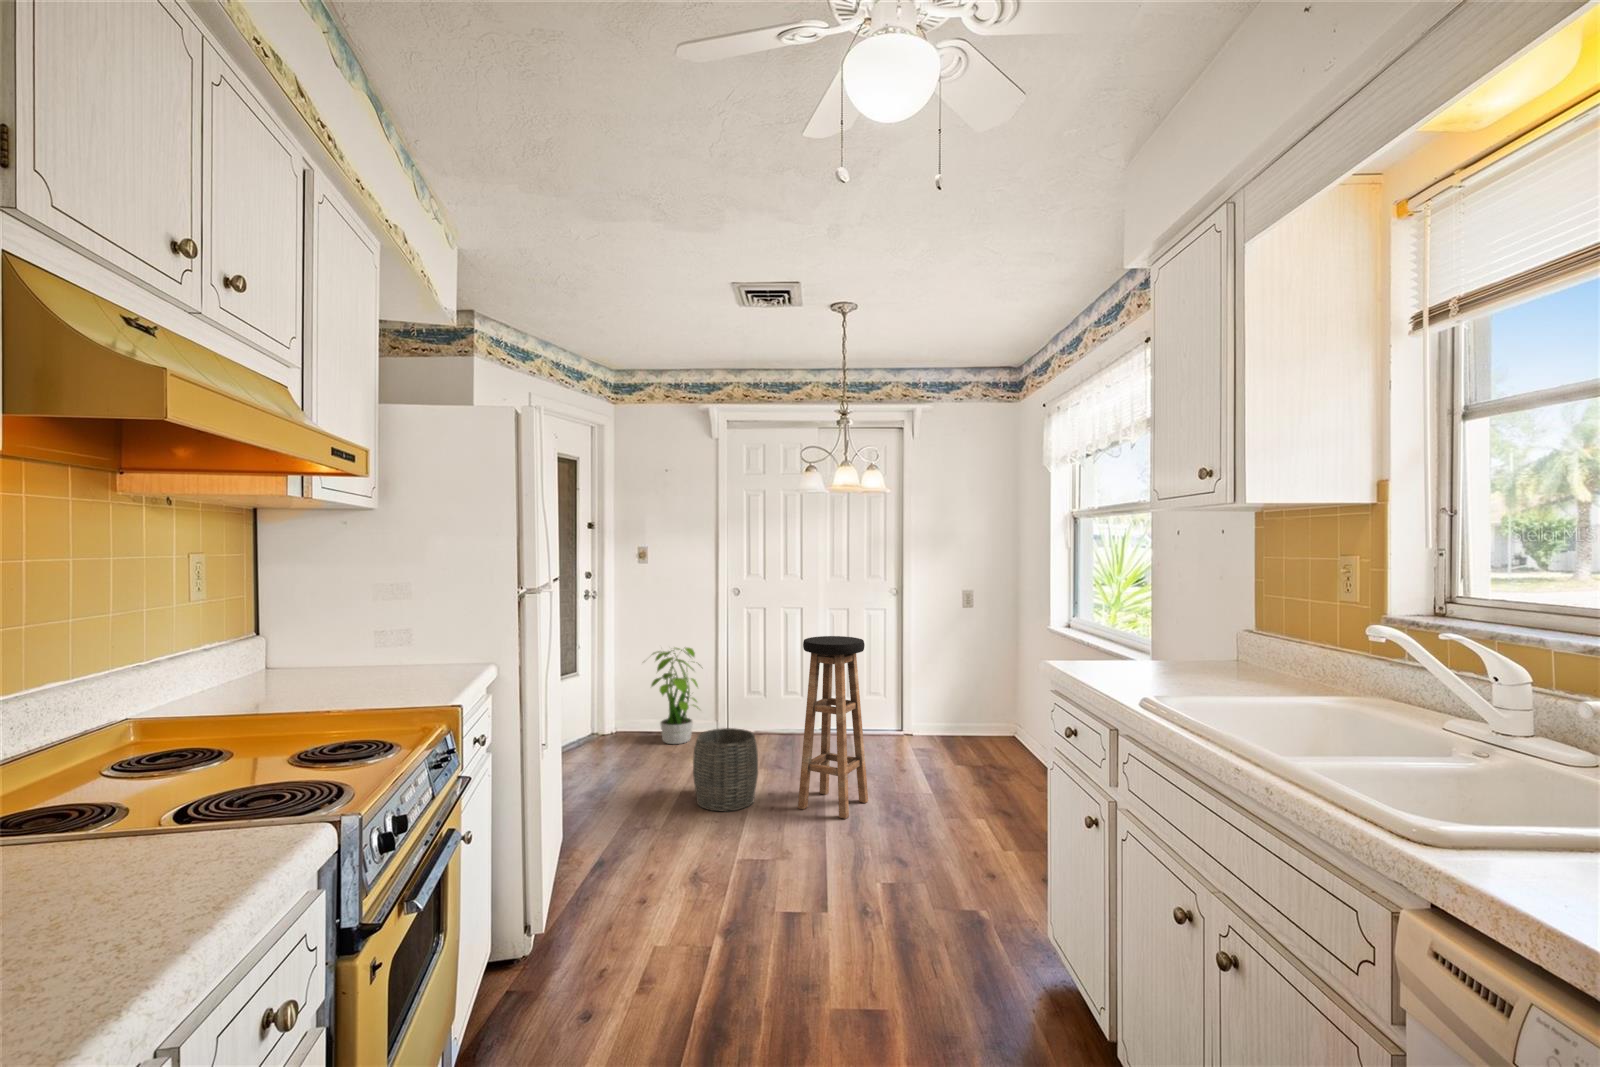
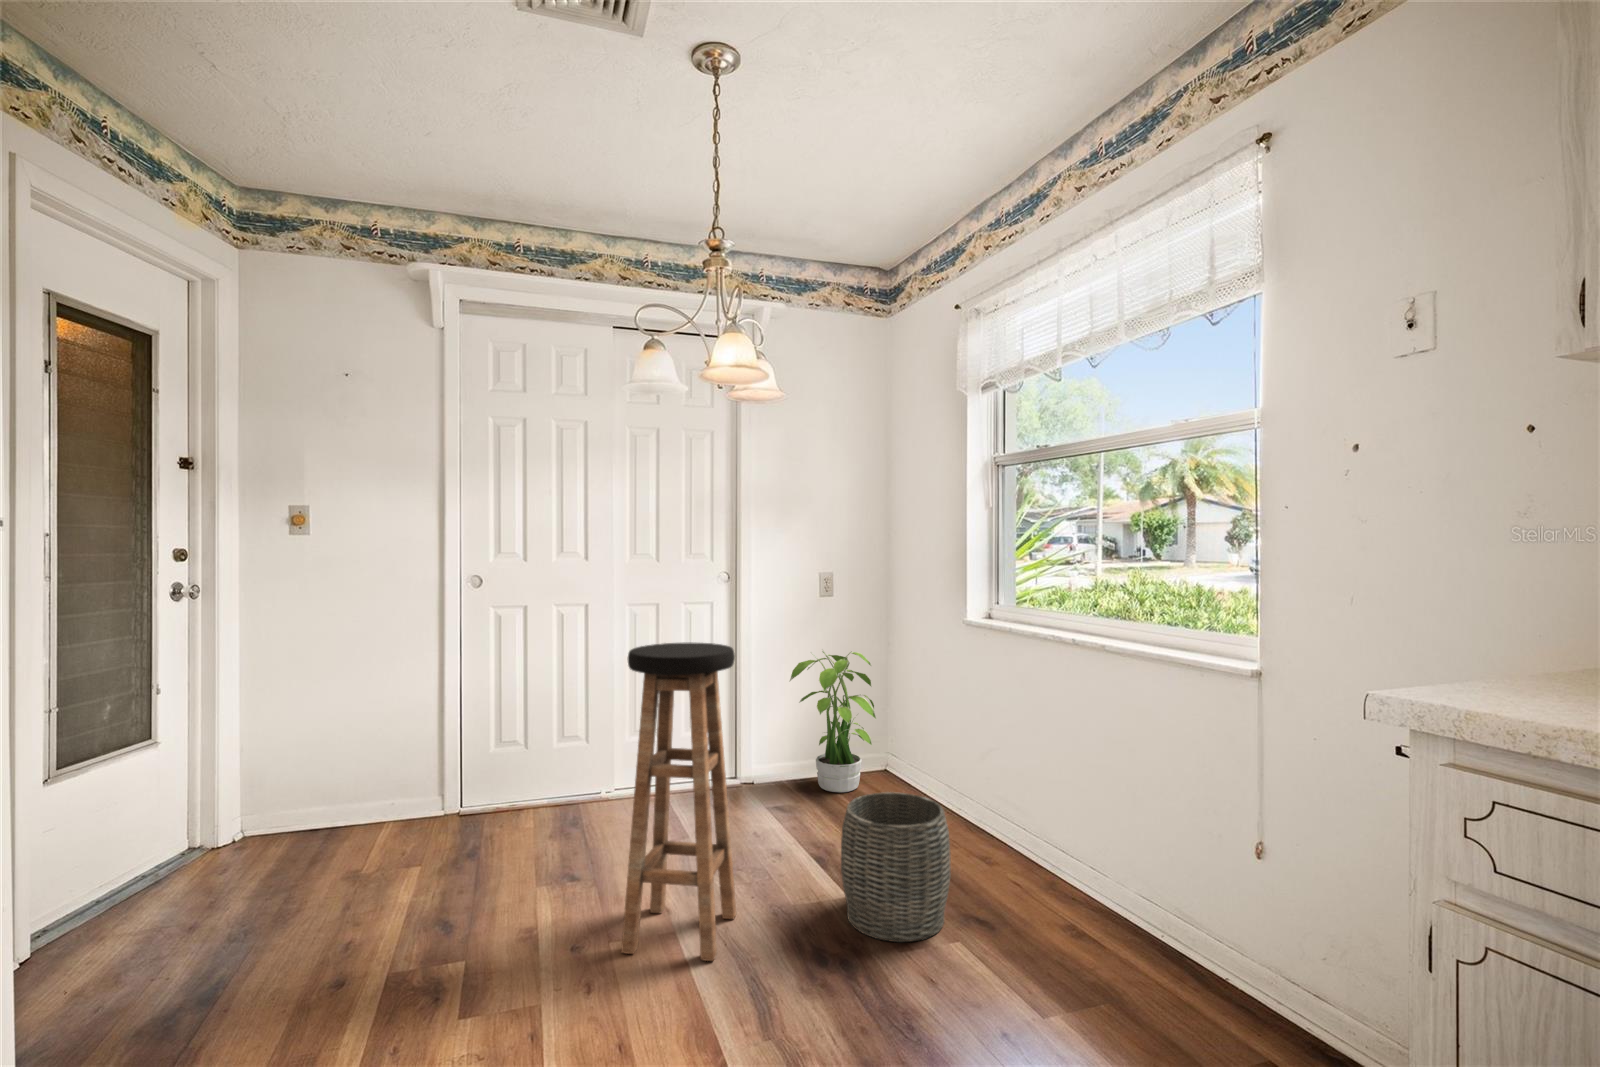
potted plant: present [651,647,698,744] -> present [790,651,876,792]
woven basket: present [693,728,758,811] -> present [841,792,951,942]

